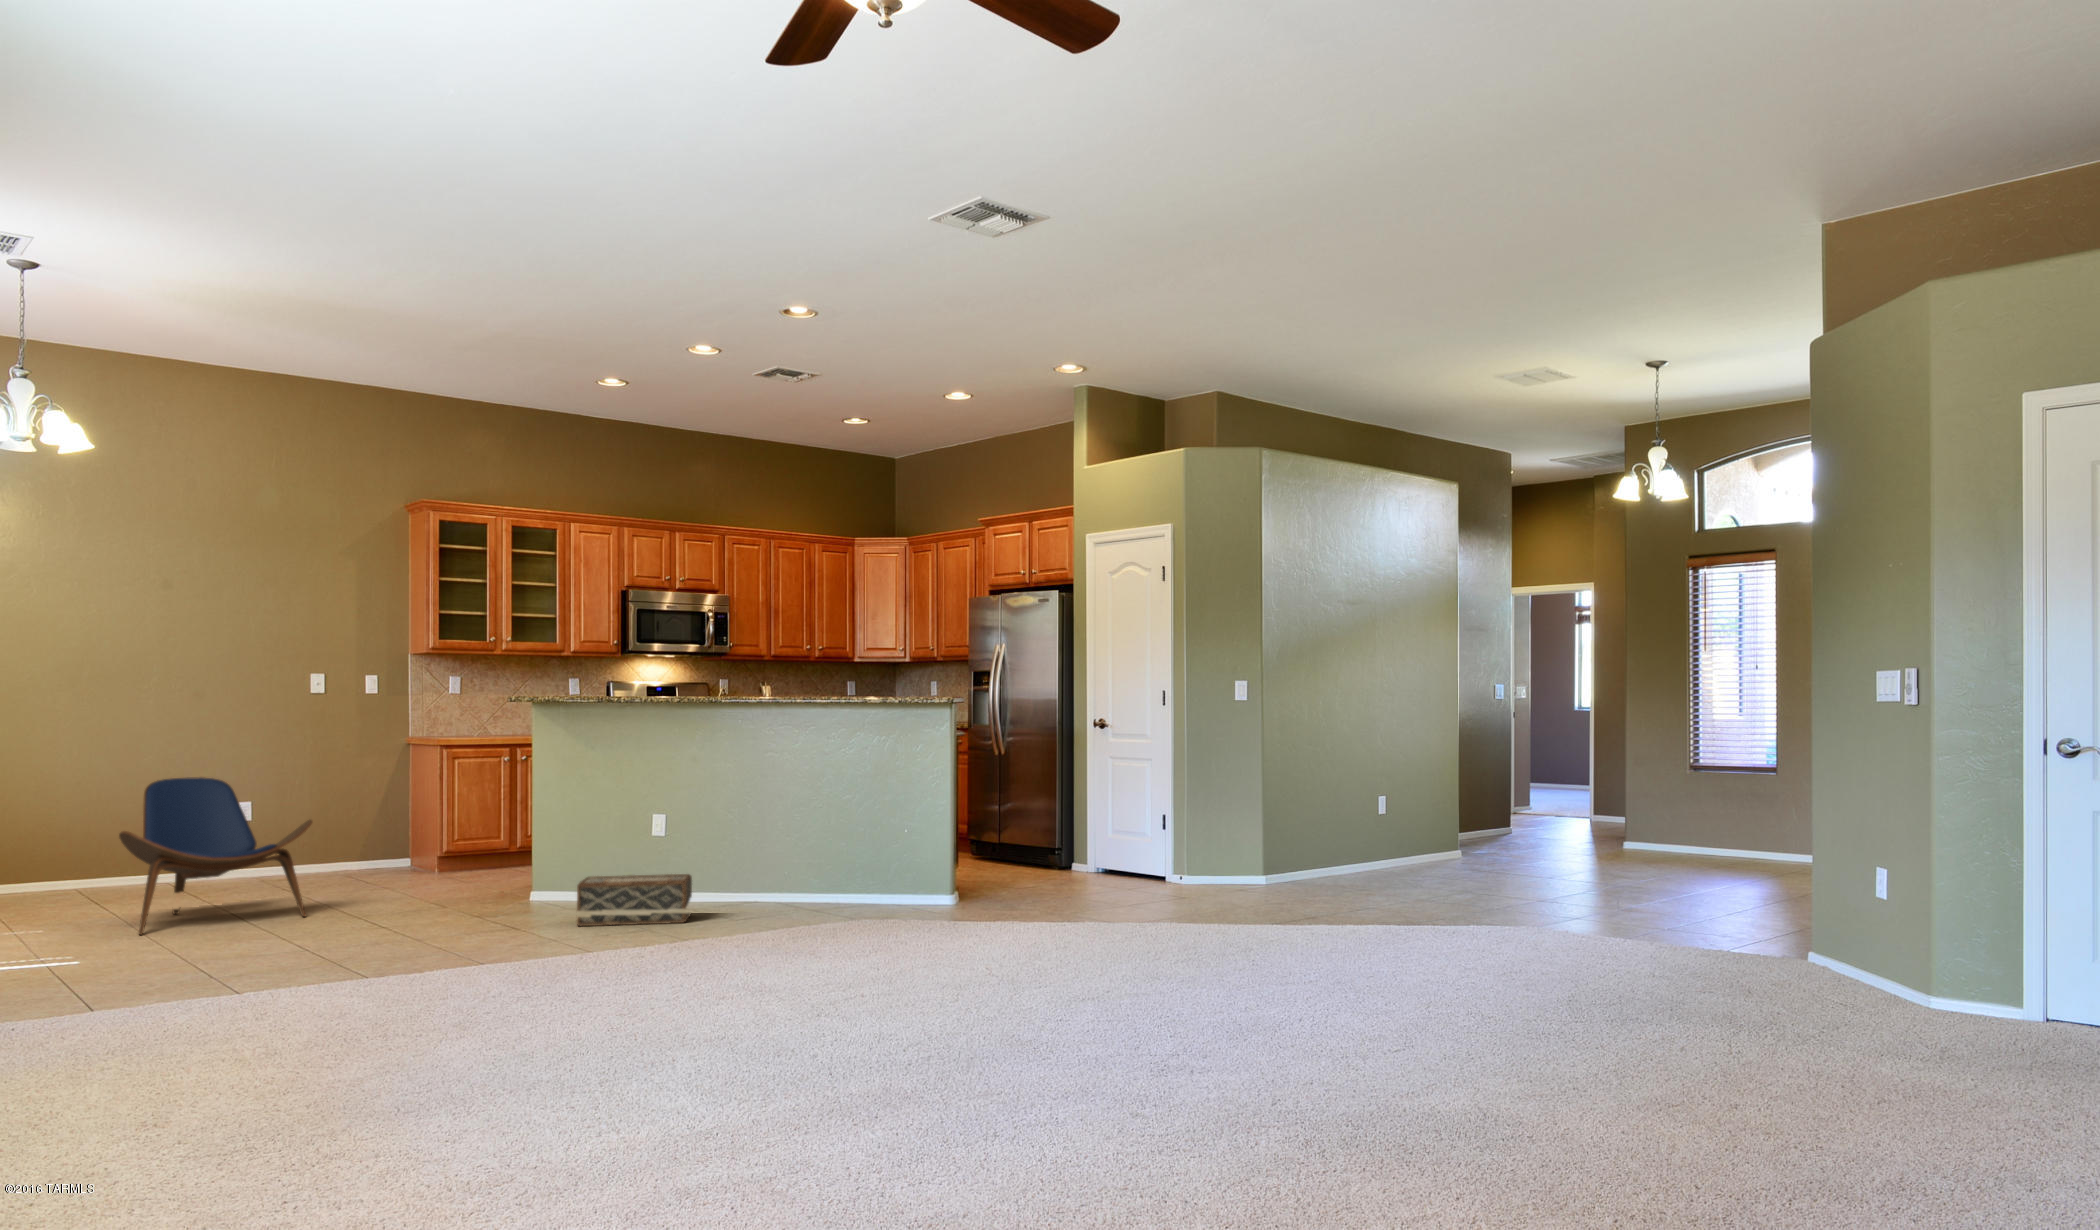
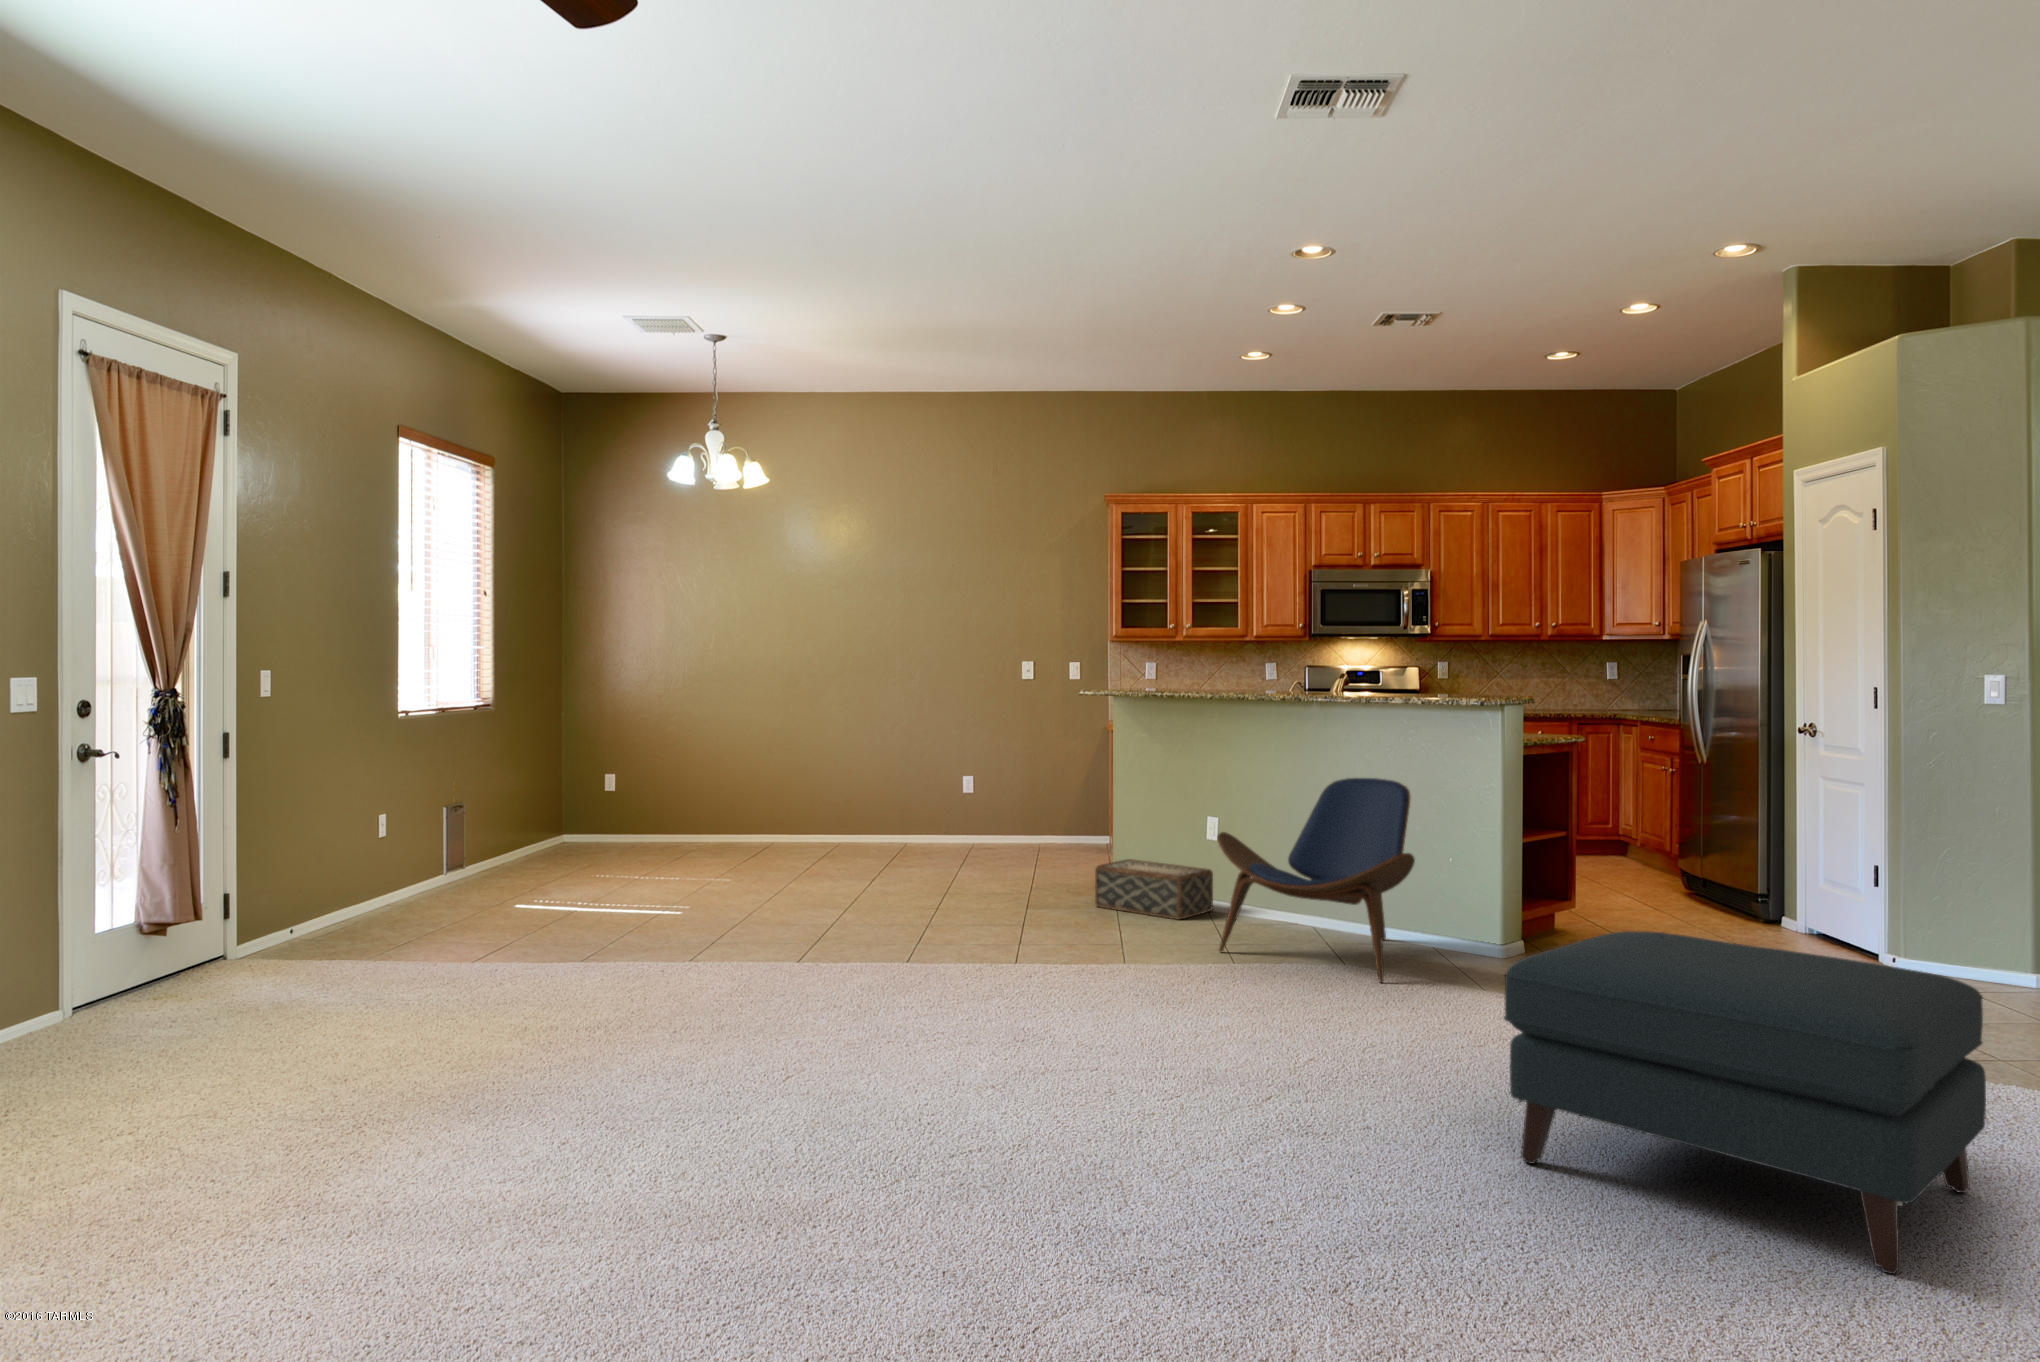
lounge chair: present [119,777,312,935] -> present [1217,778,1415,983]
ottoman: none [1222,824,1464,972] -> present [1504,931,1986,1274]

